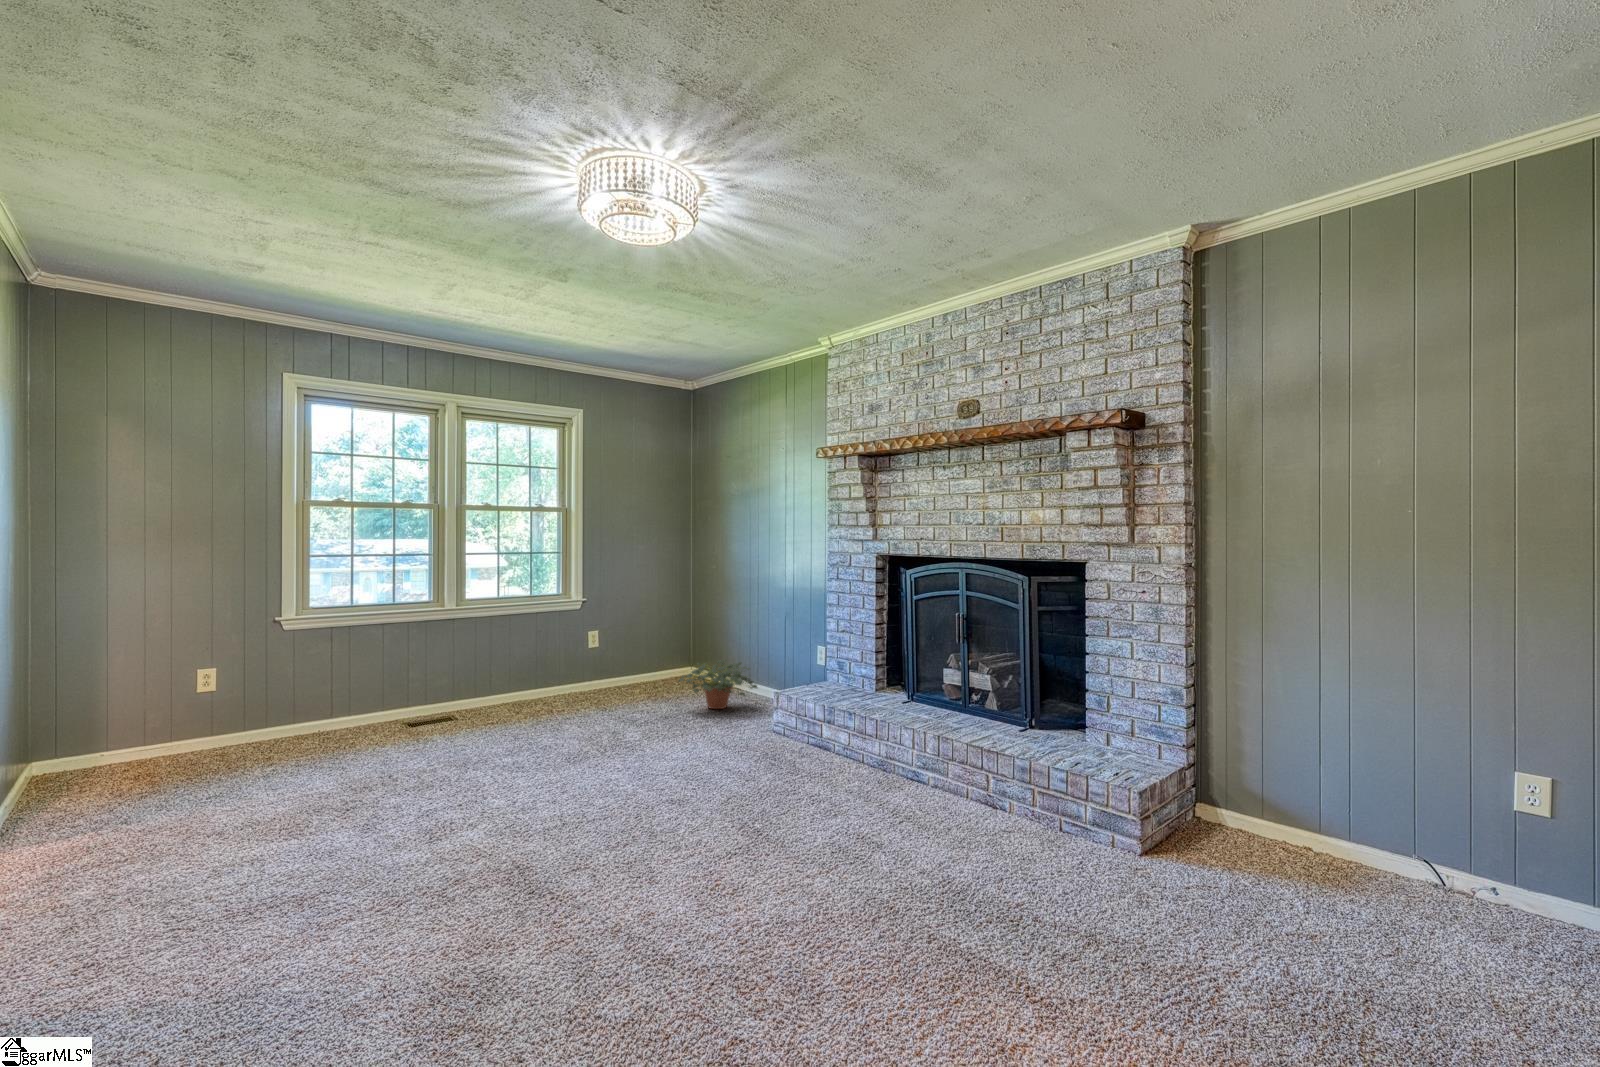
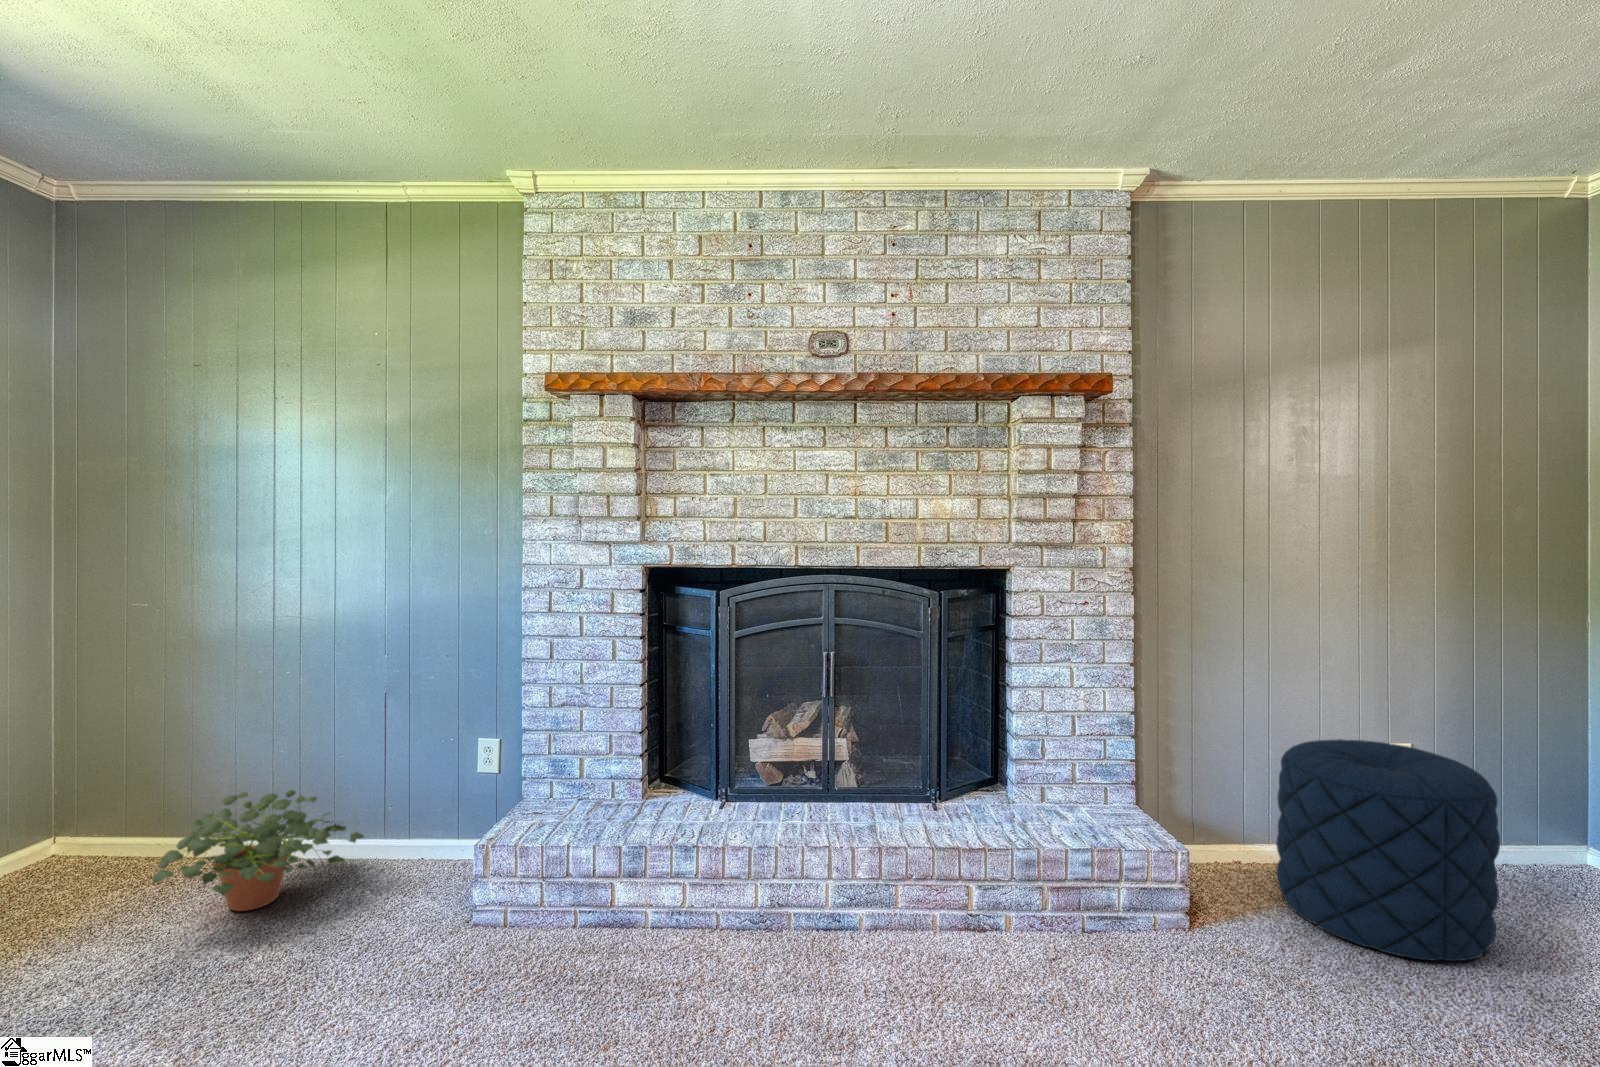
pouf: none [1257,738,1480,958] -> present [1276,739,1500,961]

